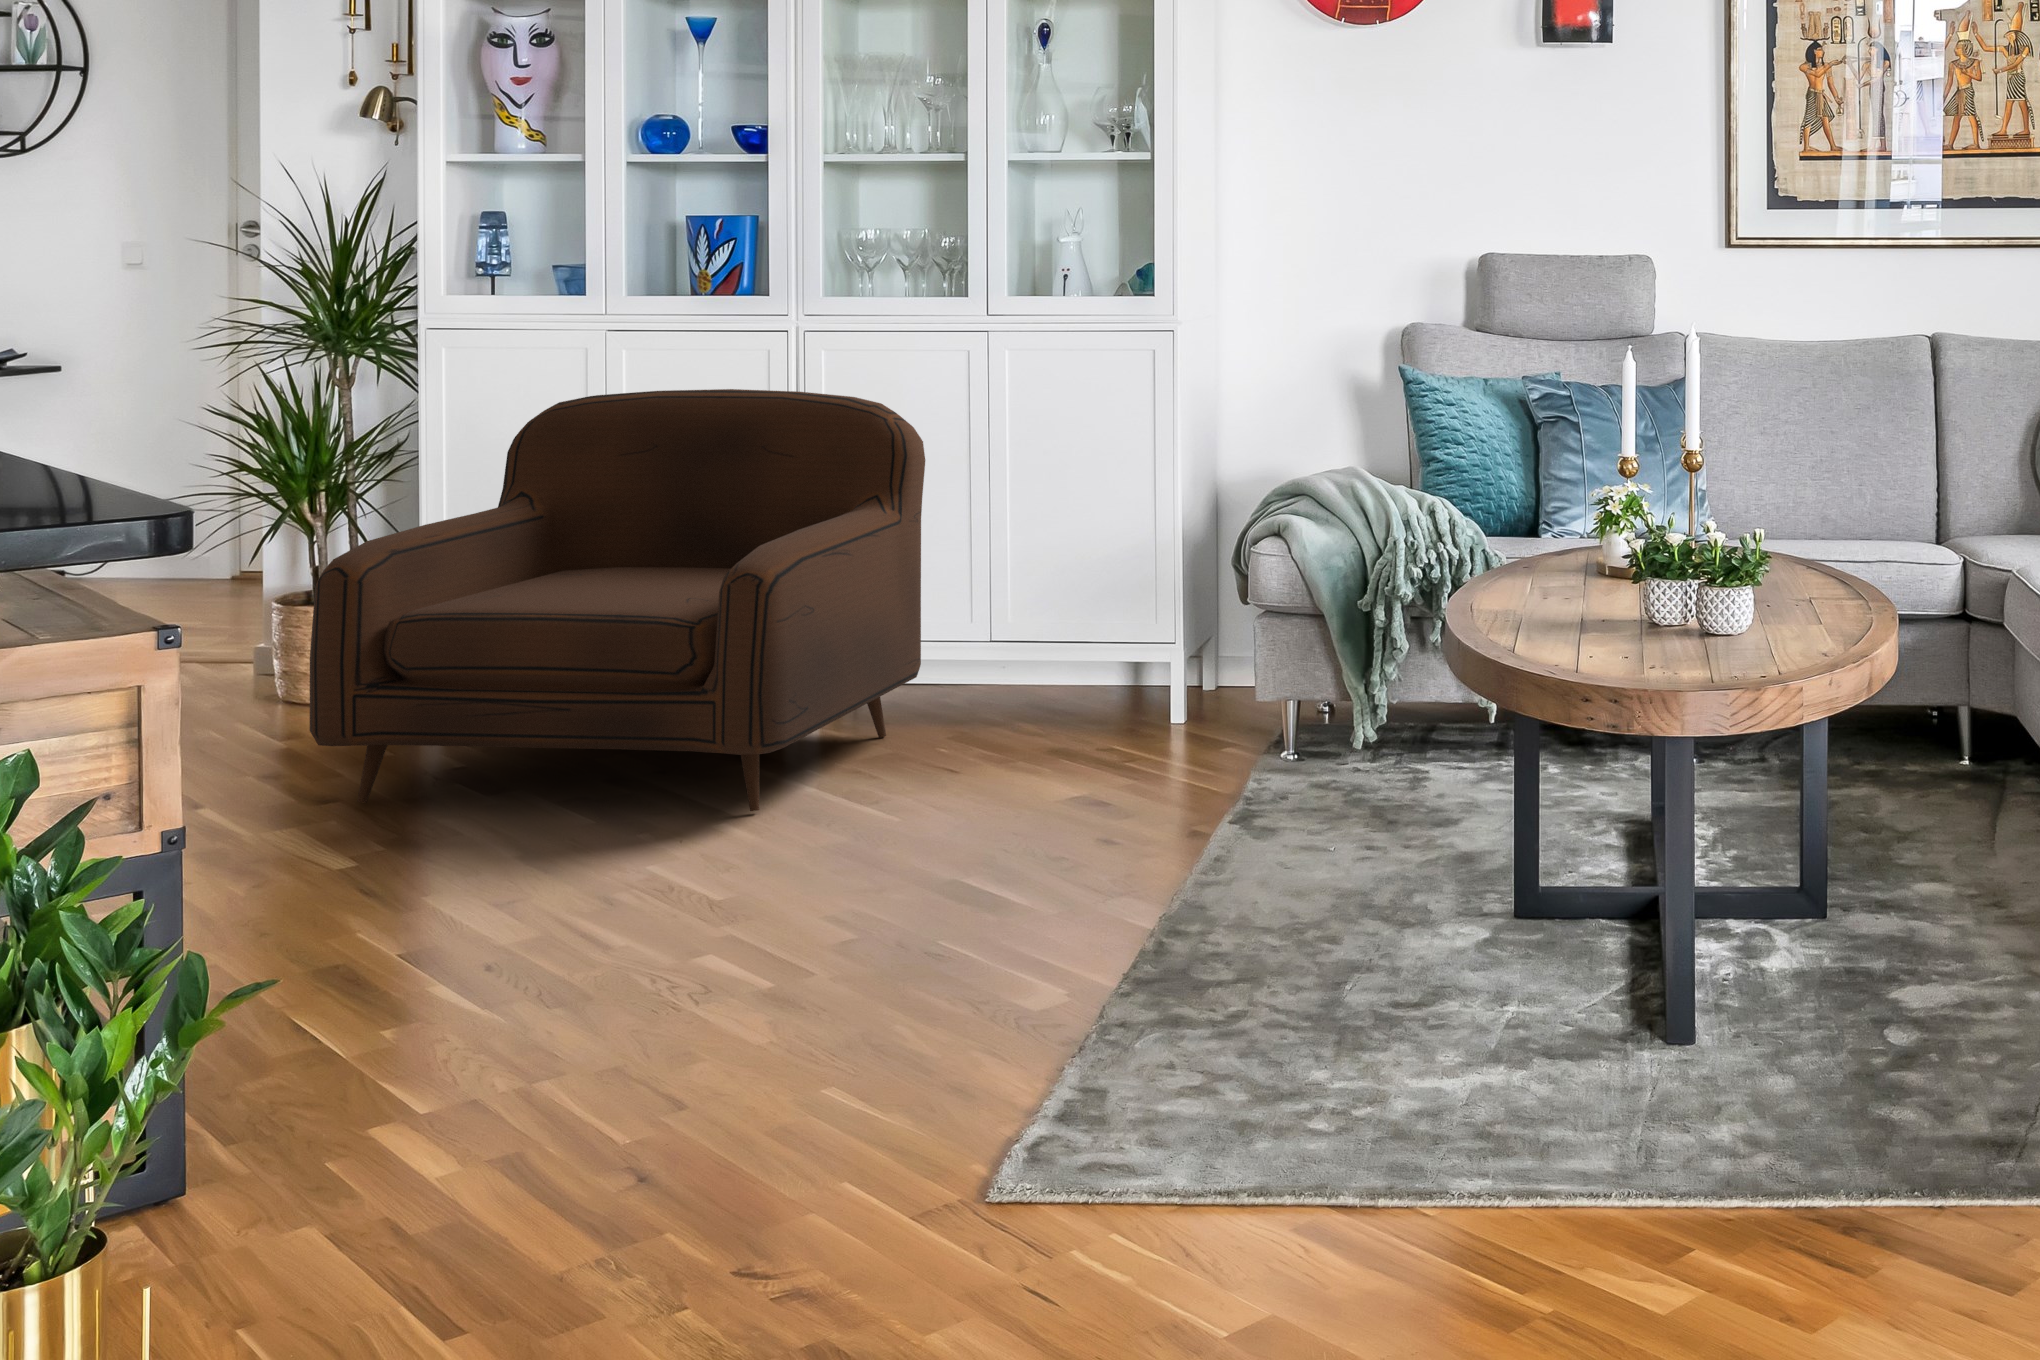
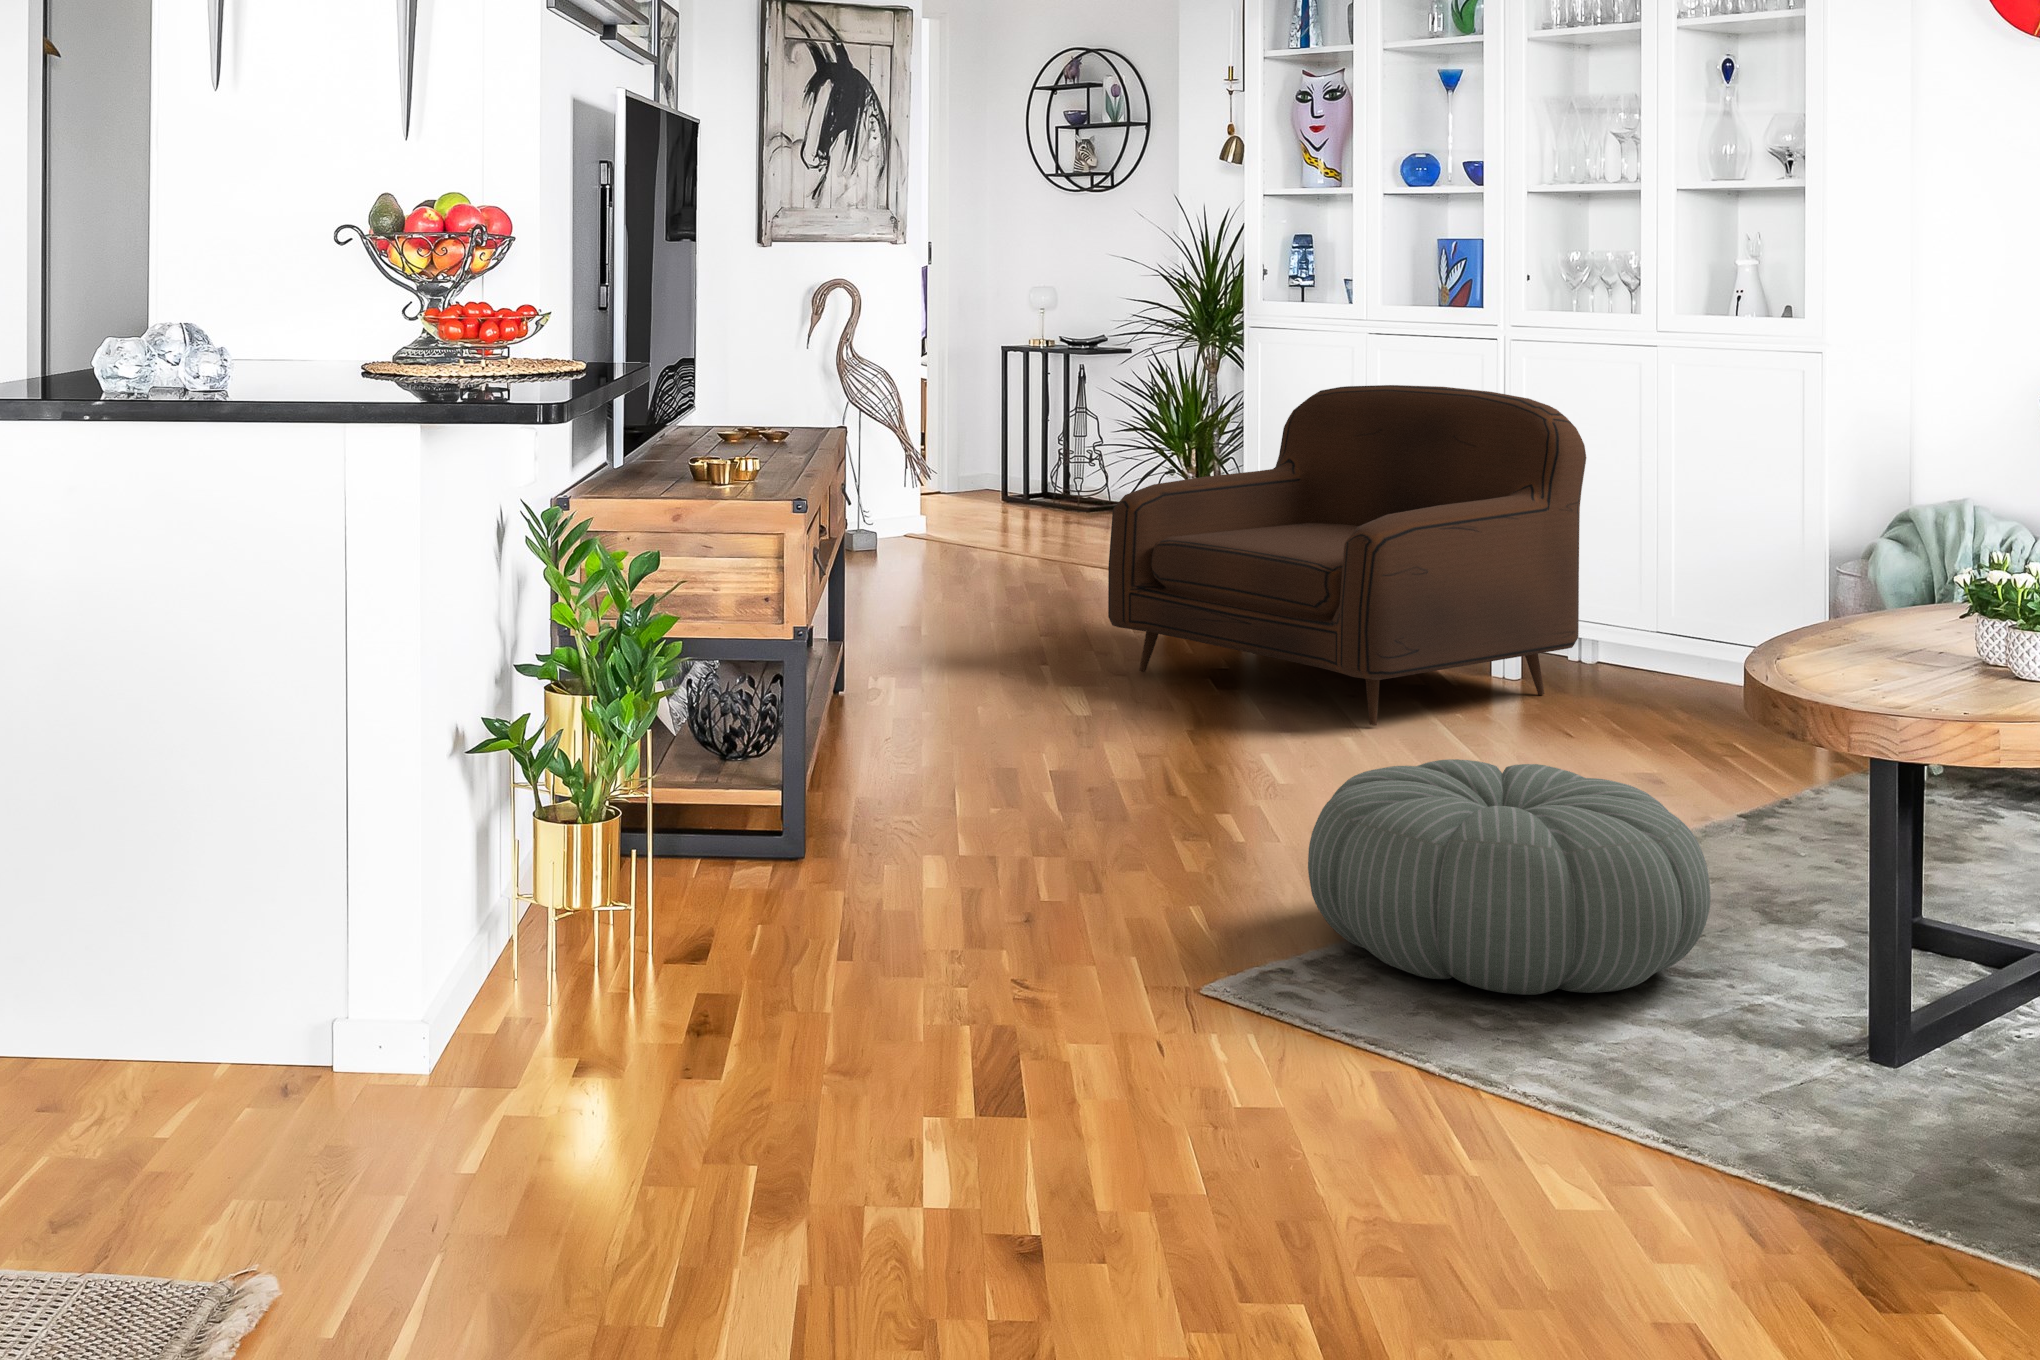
pouf: none [1024,815,1499,1117] -> present [1308,759,1711,995]

